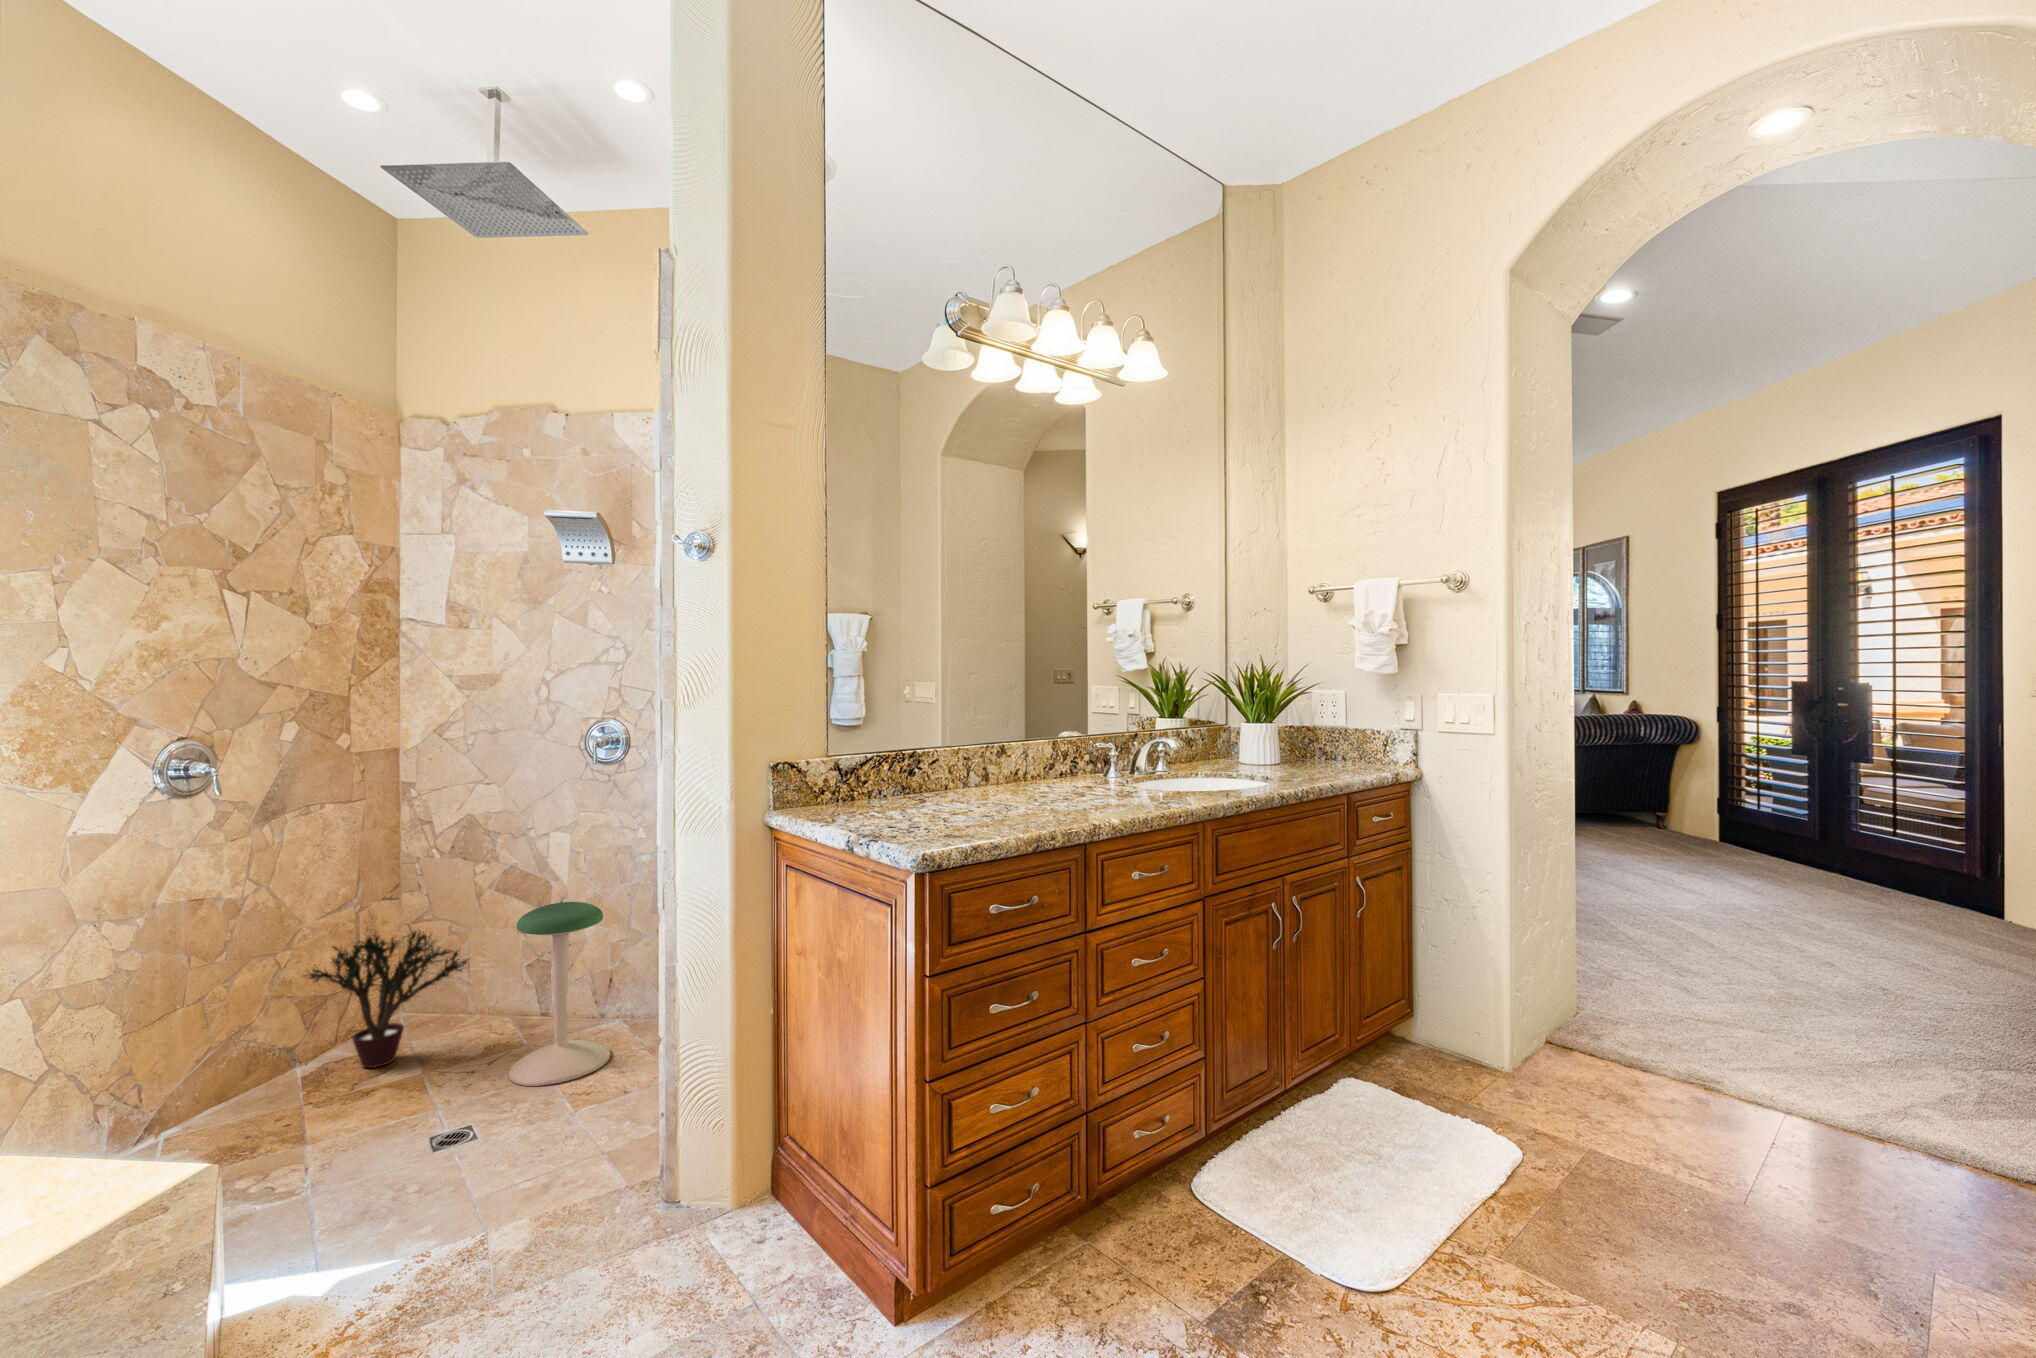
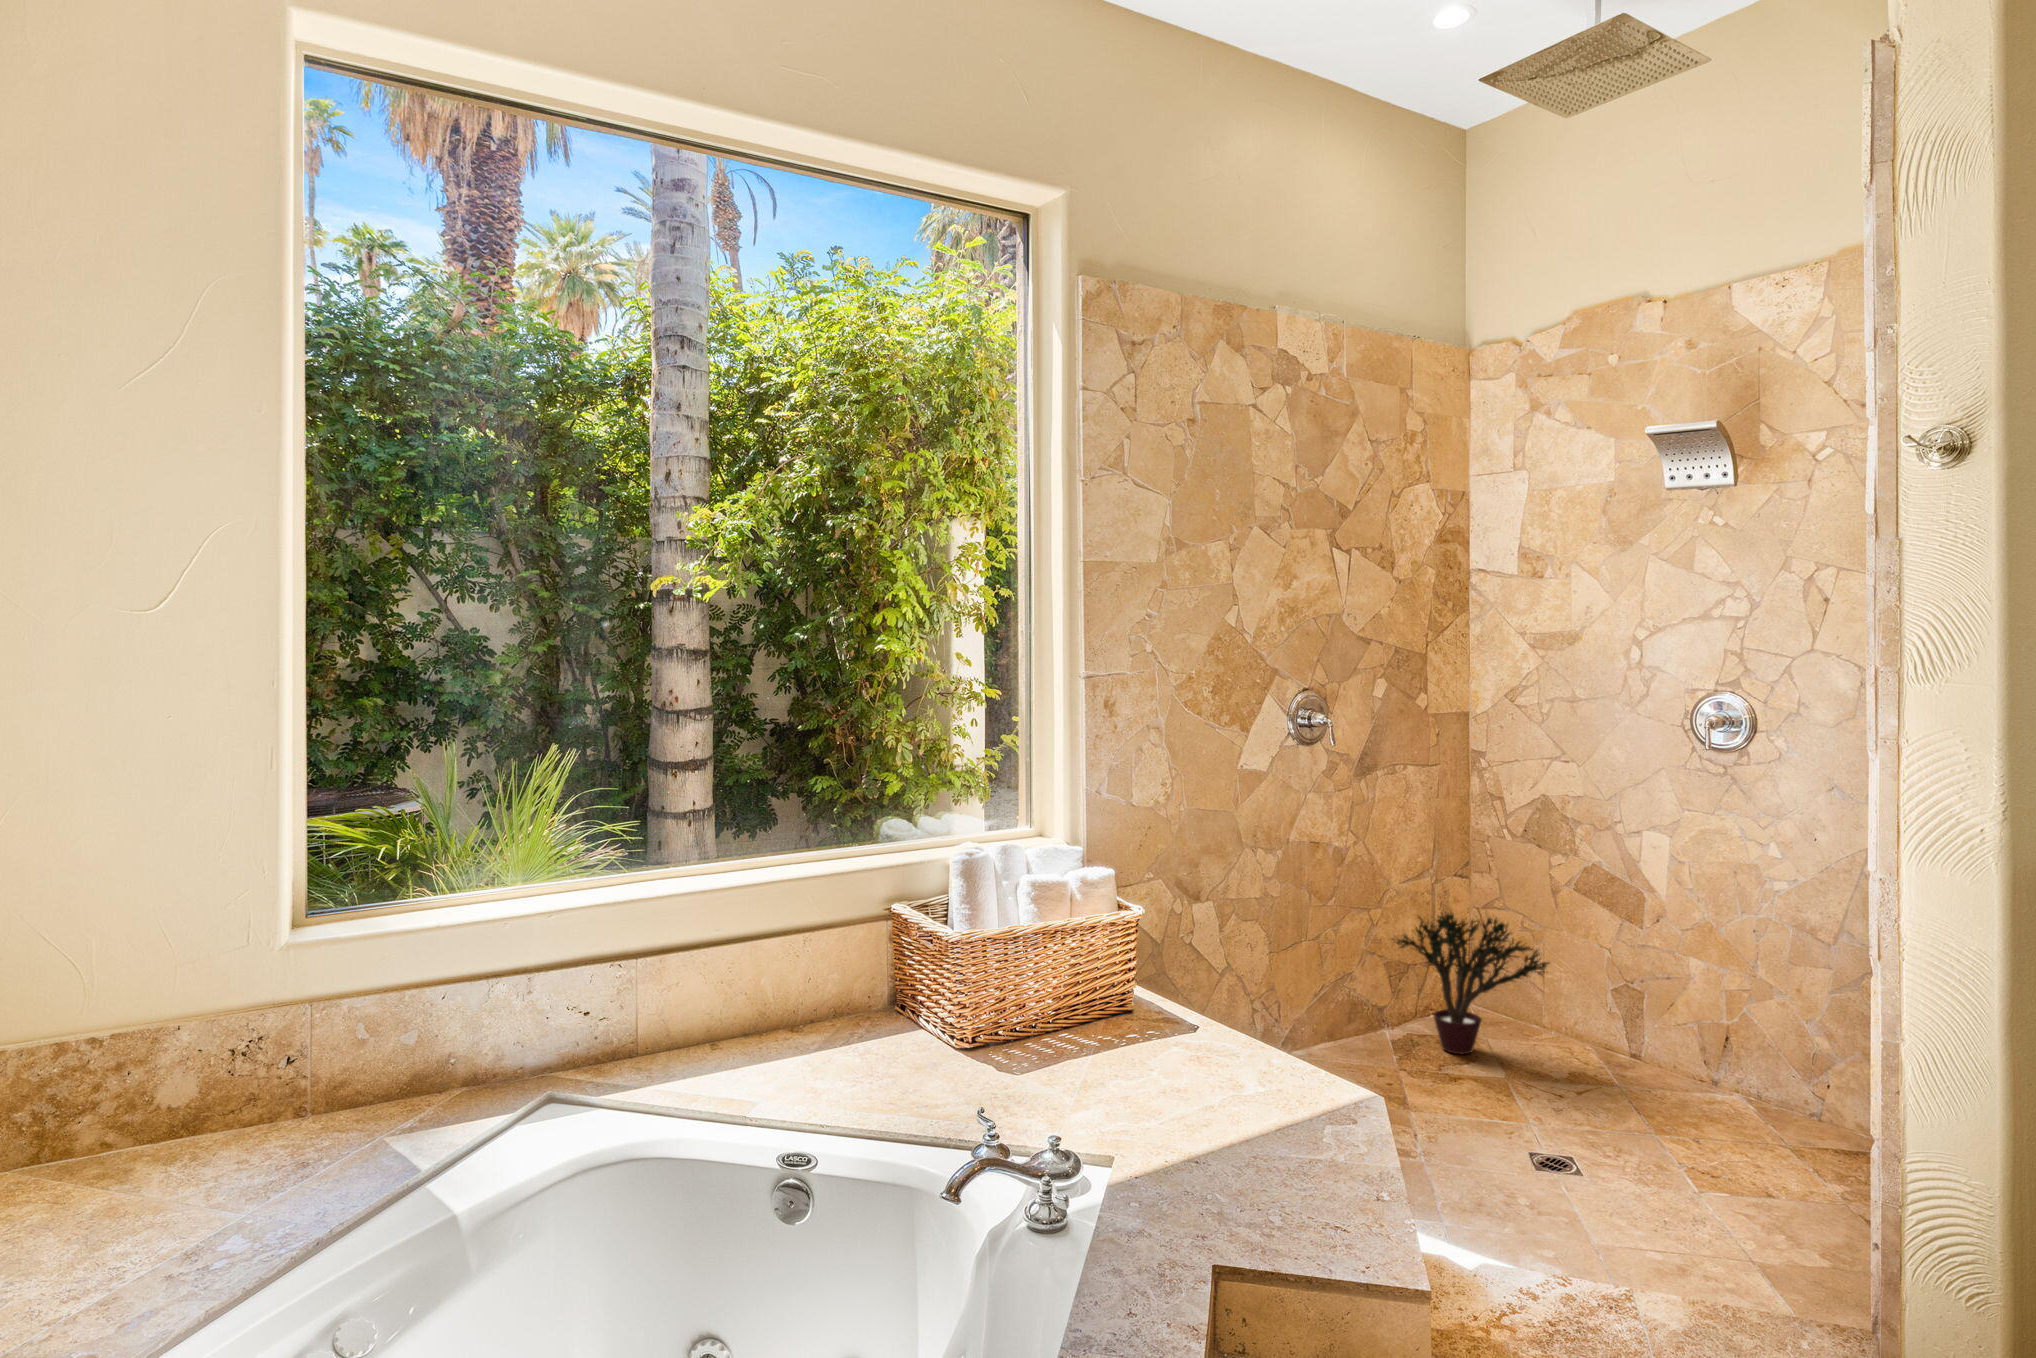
stool: present [509,902,610,1086] -> none [1604,919,1736,1147]

